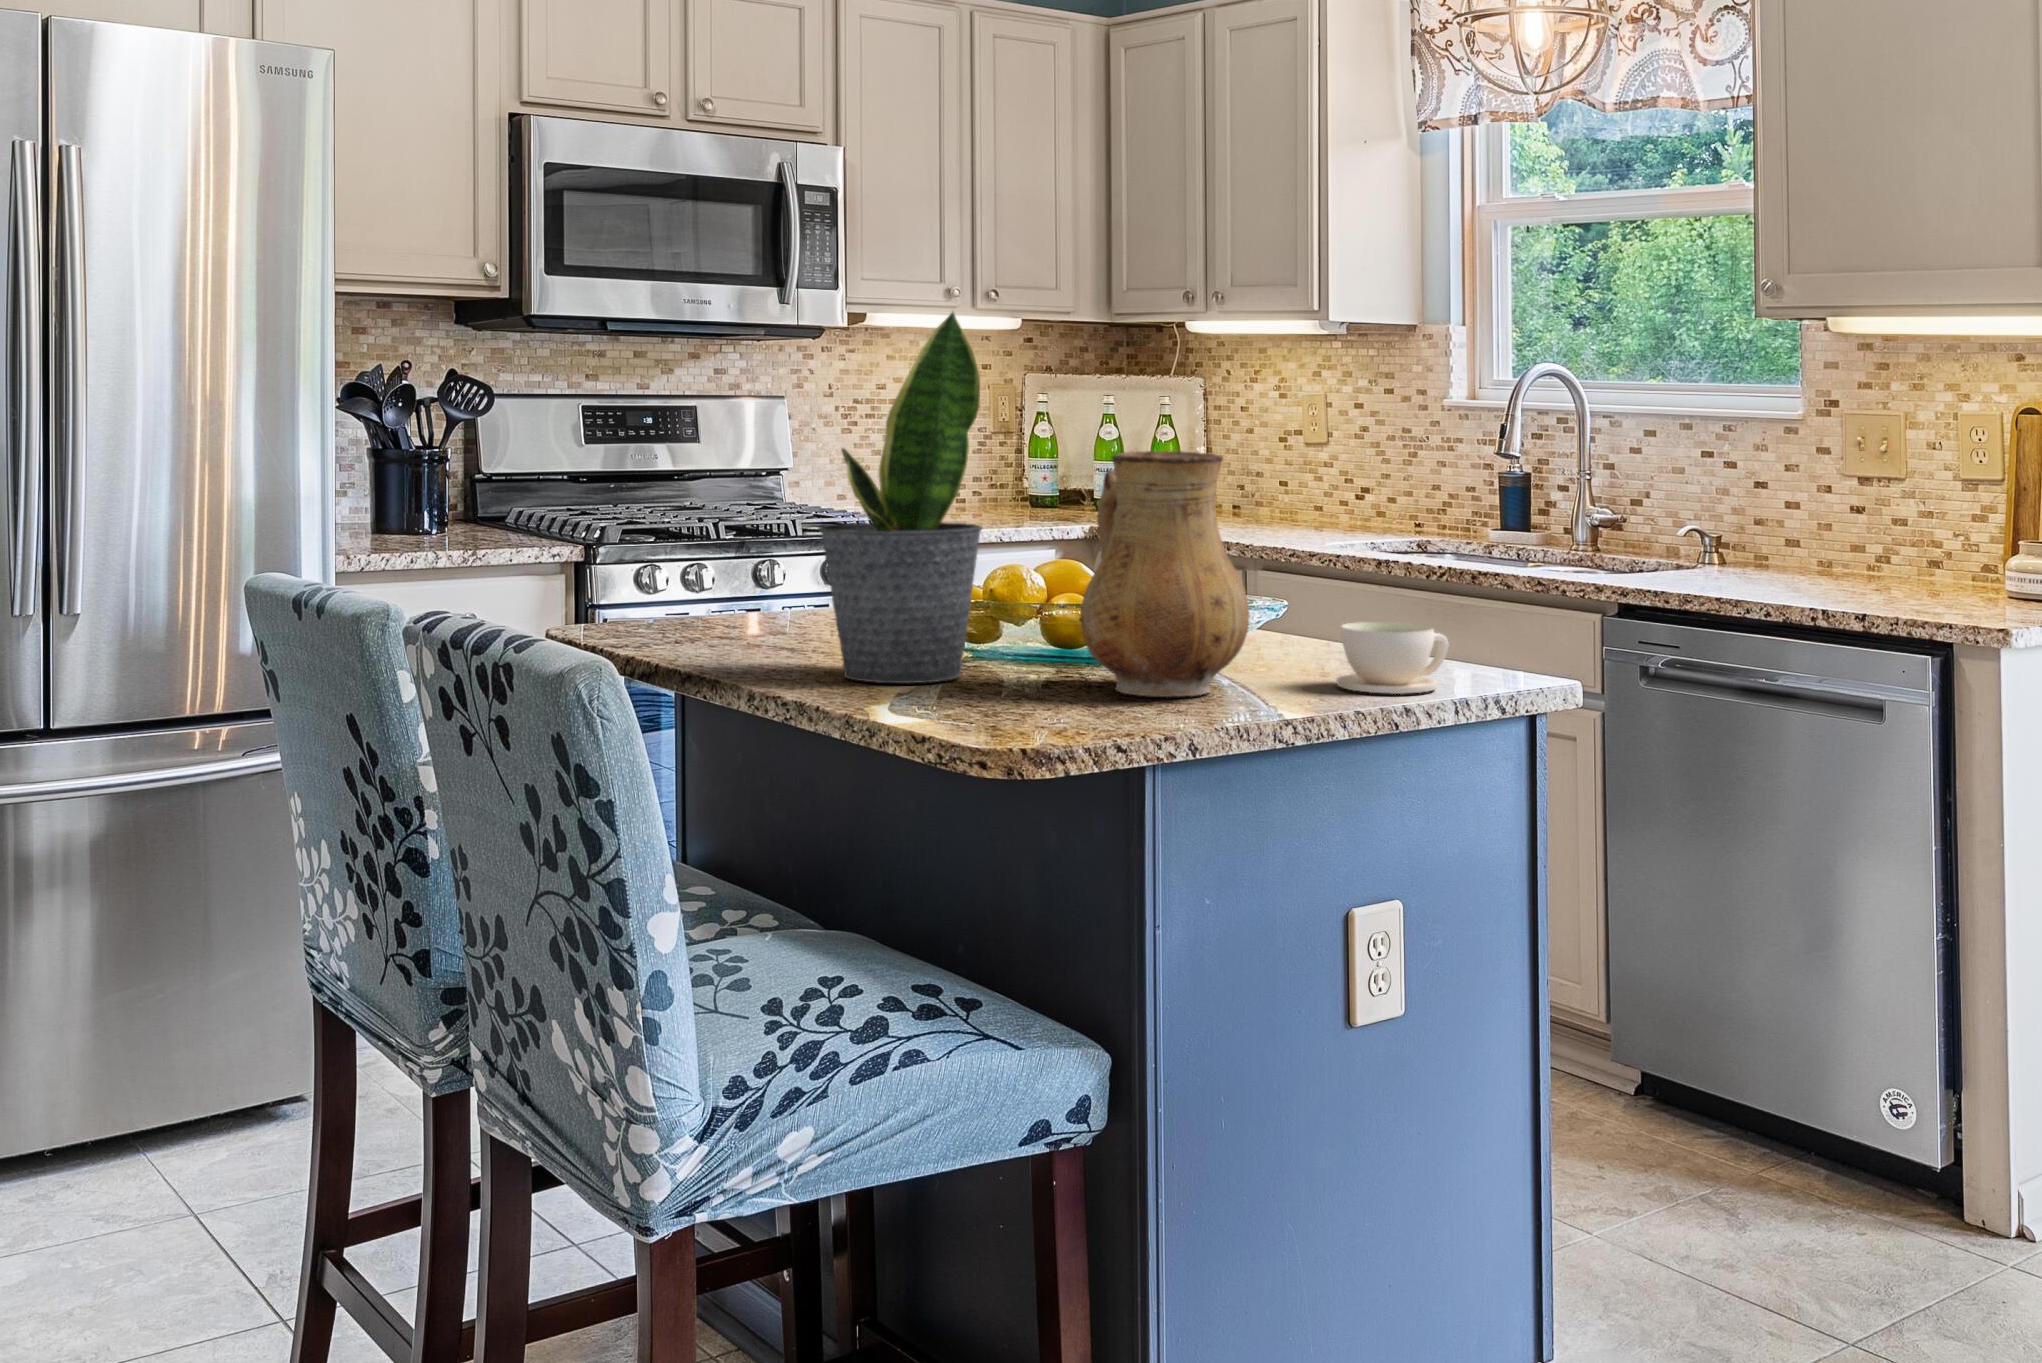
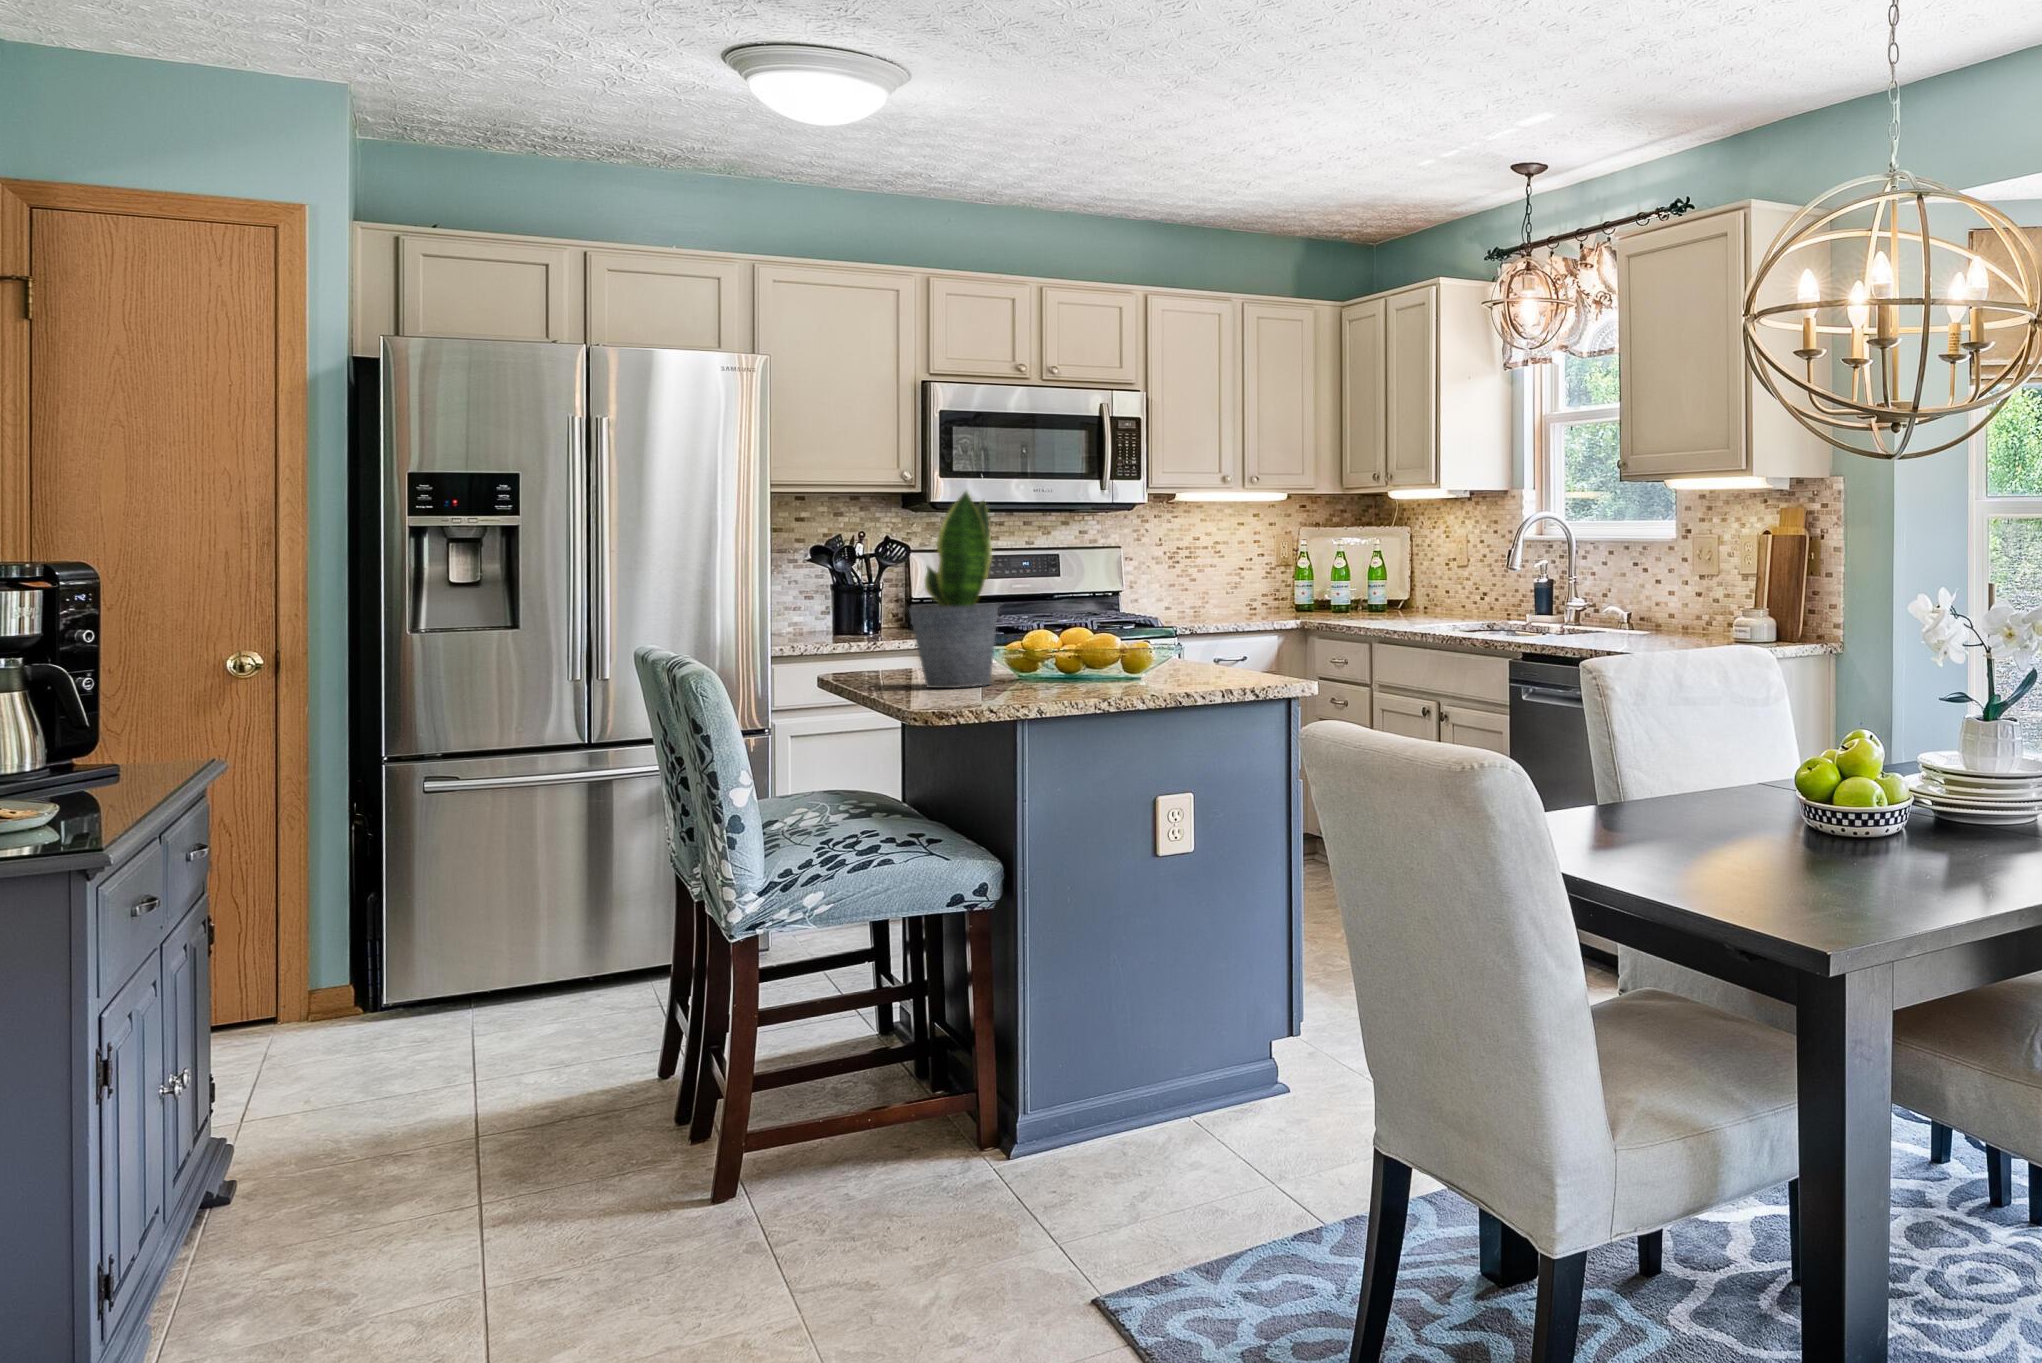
ceramic pitcher: present [1080,451,1249,697] -> none [1027,561,1120,690]
coffee cup: present [1337,622,1448,694] -> none [1171,650,1232,686]

